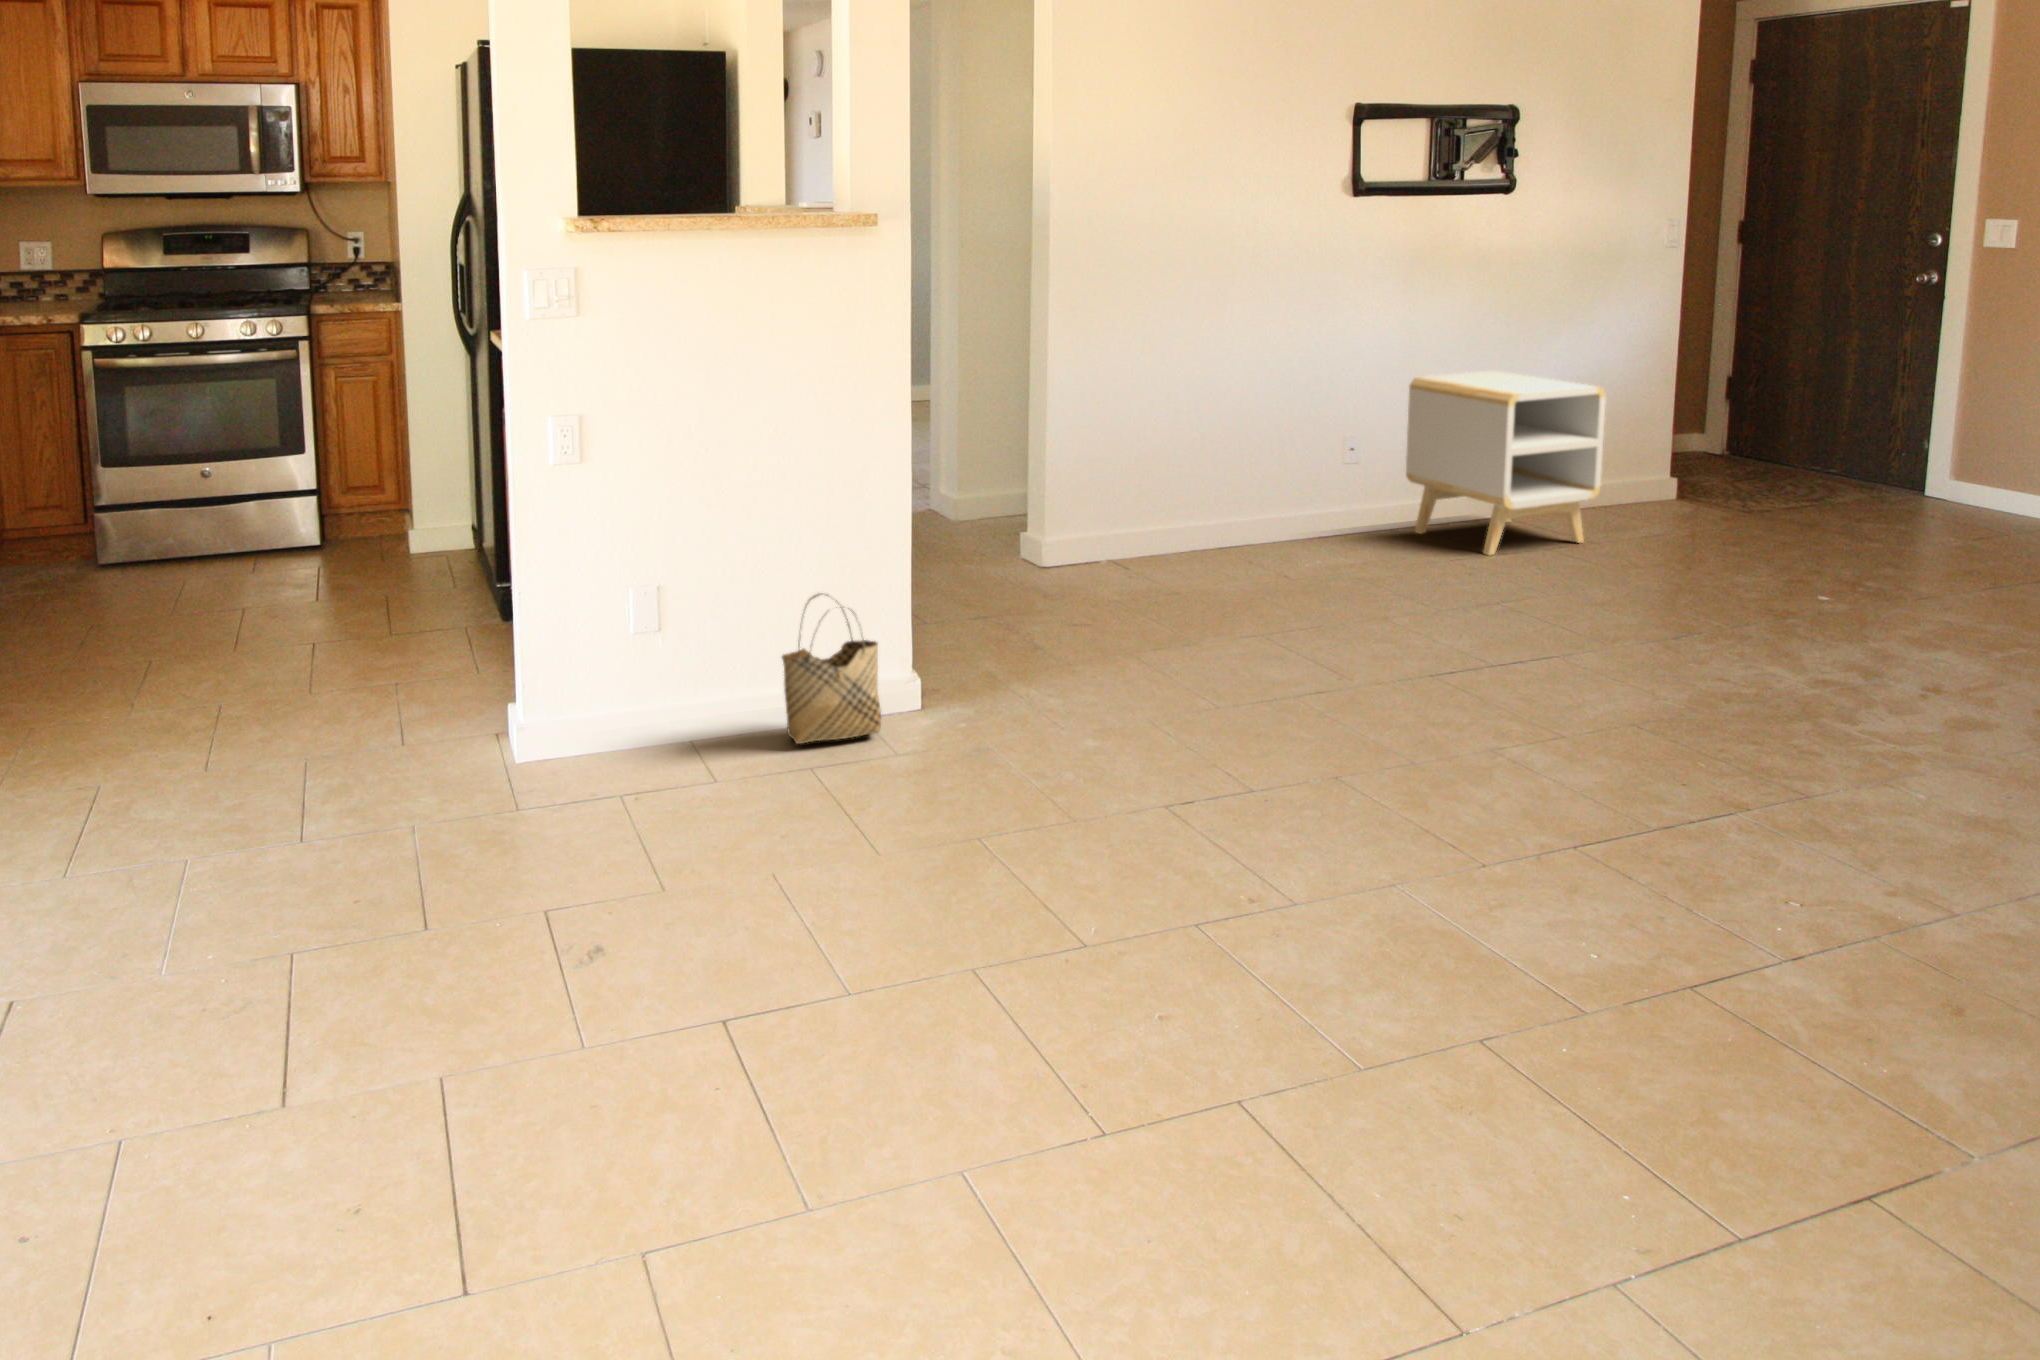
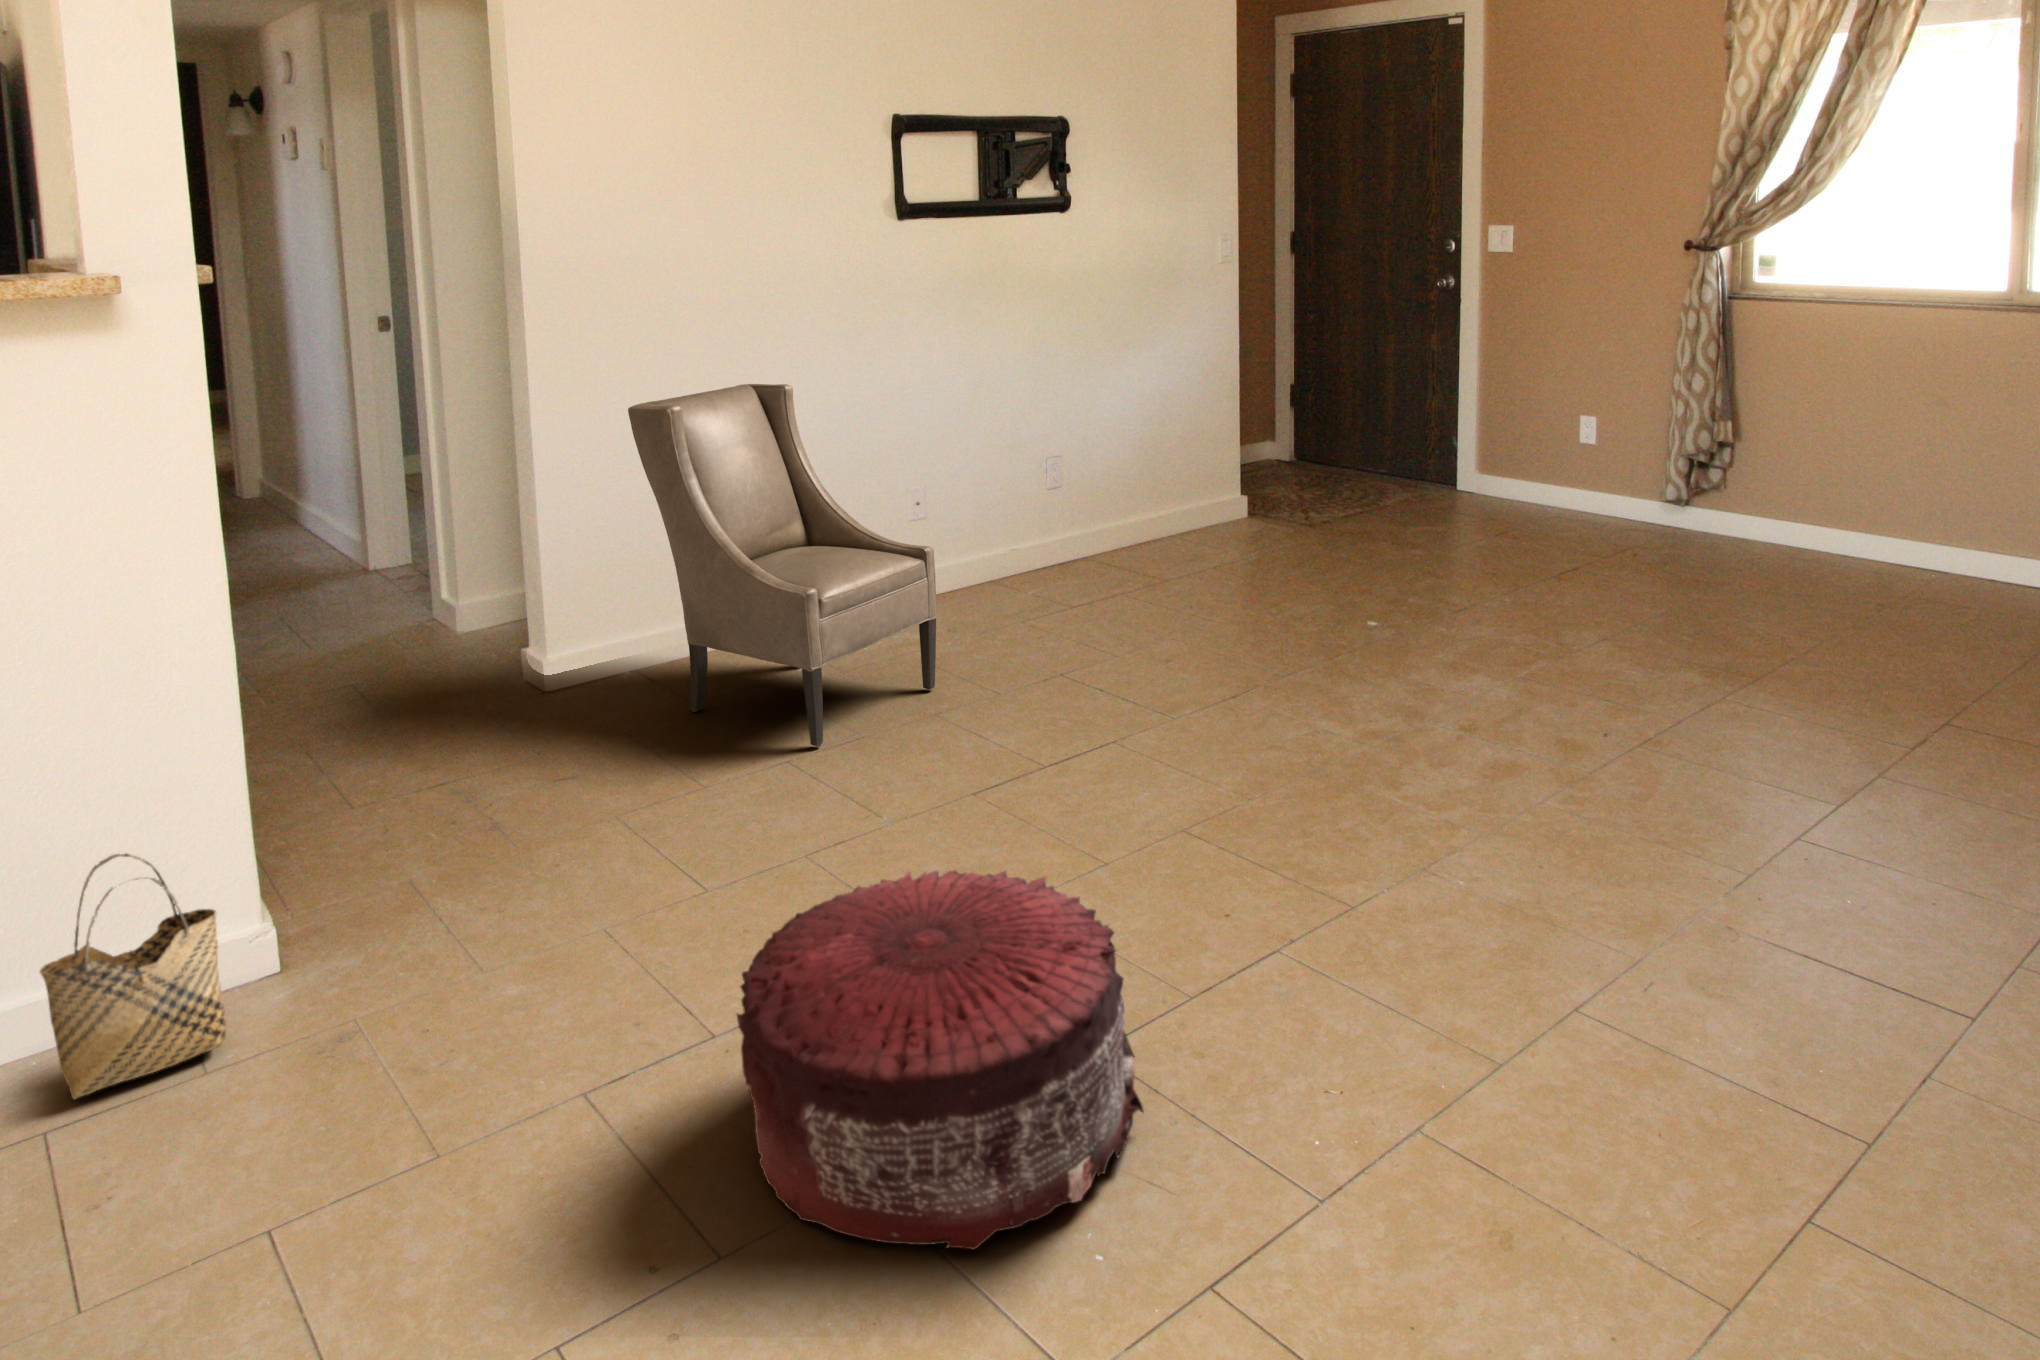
armchair: none [1124,325,1376,621] -> present [628,384,937,747]
side table: present [1406,370,1606,555] -> none [979,408,1175,618]
pouf: none [1263,689,1601,950] -> present [737,871,1143,1249]

